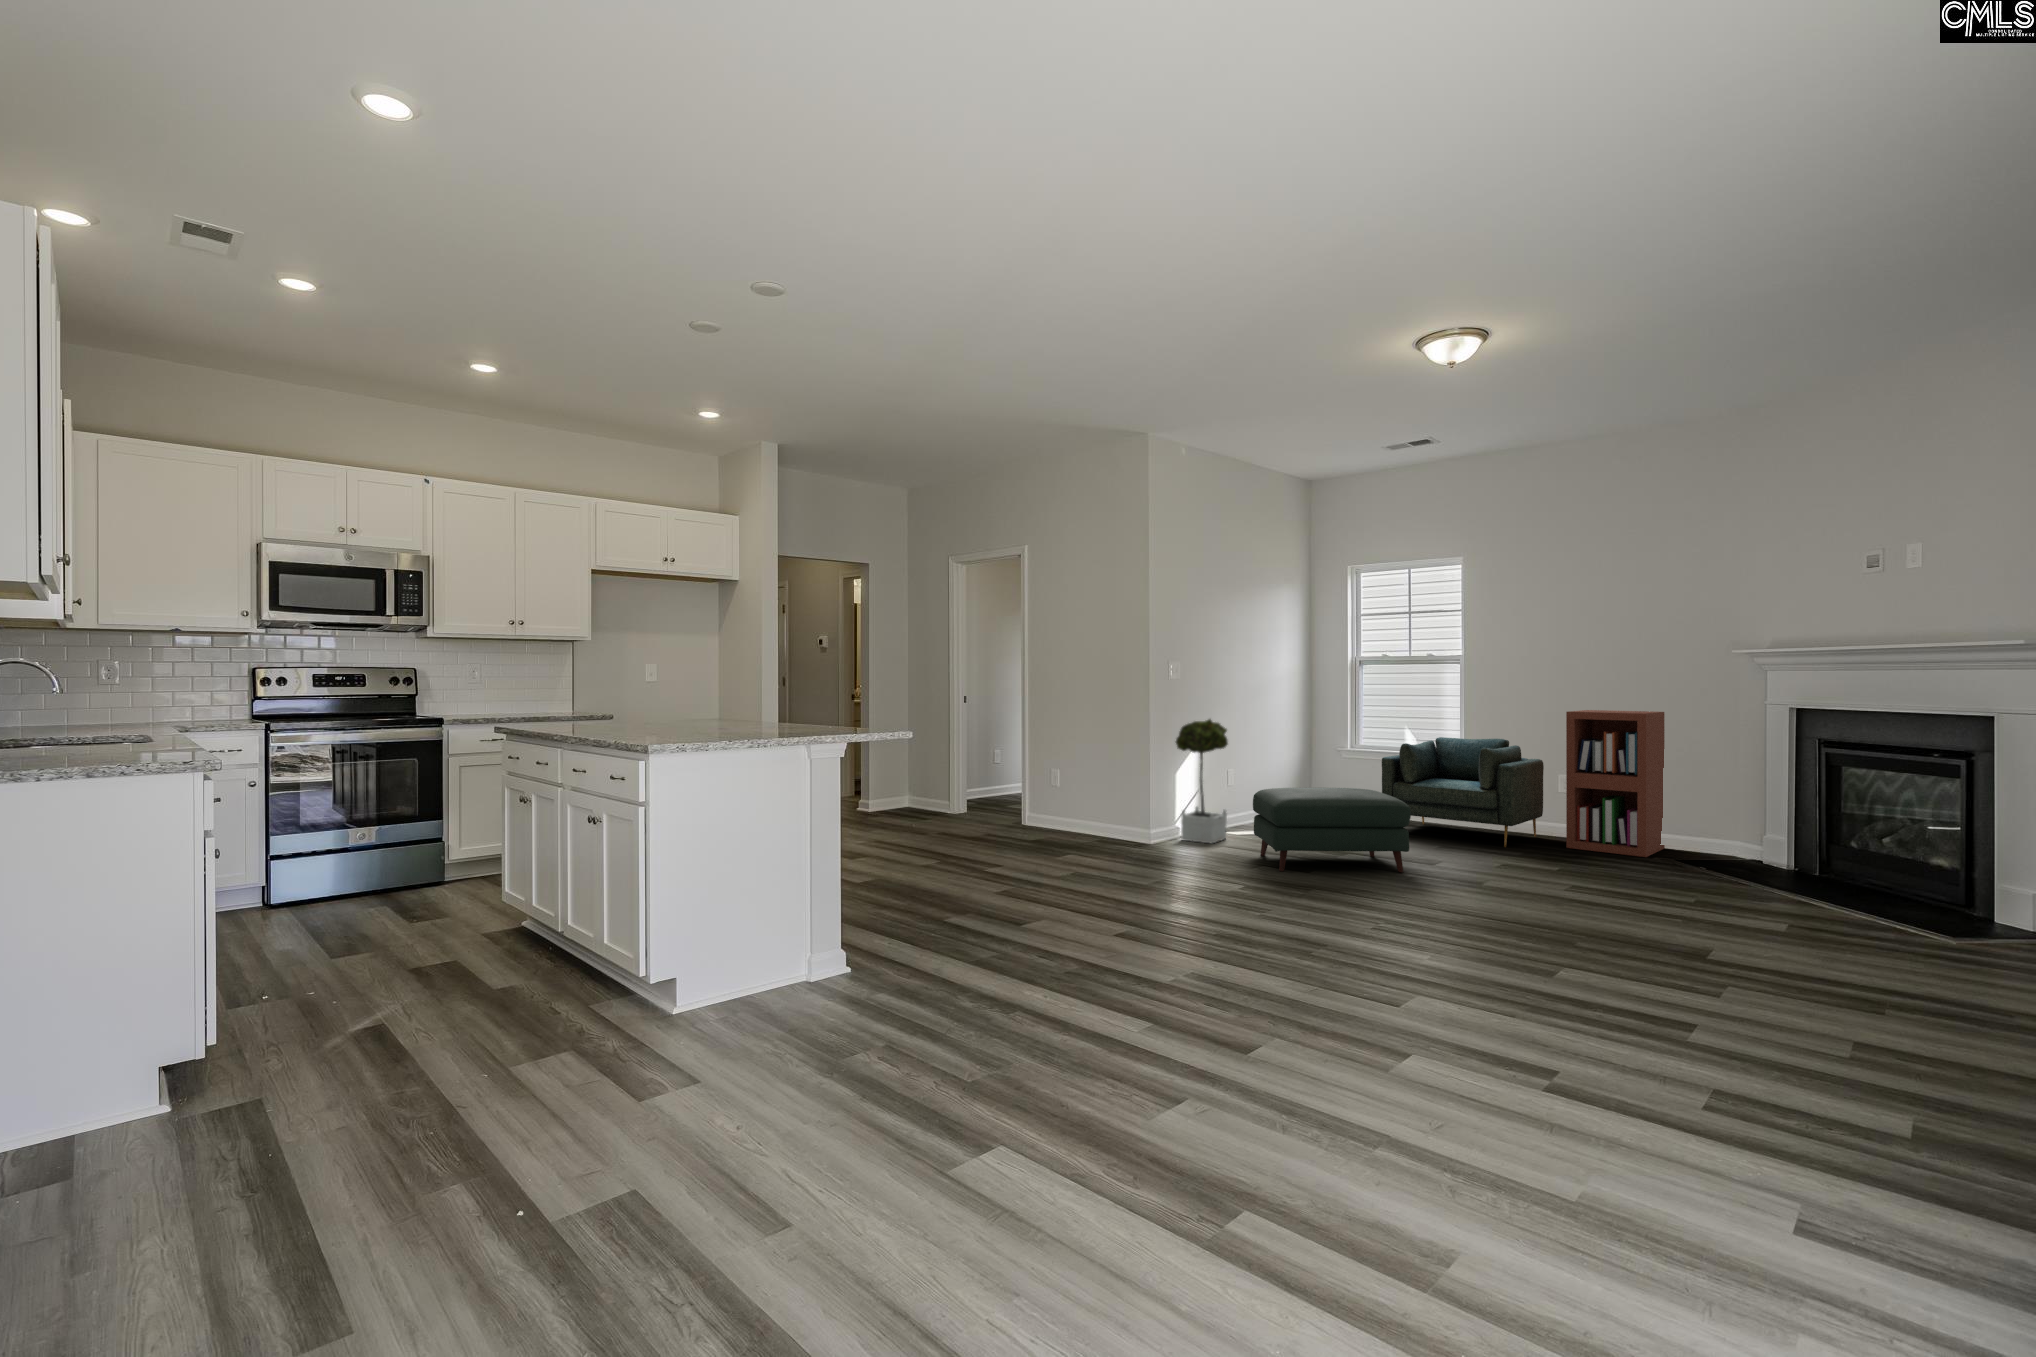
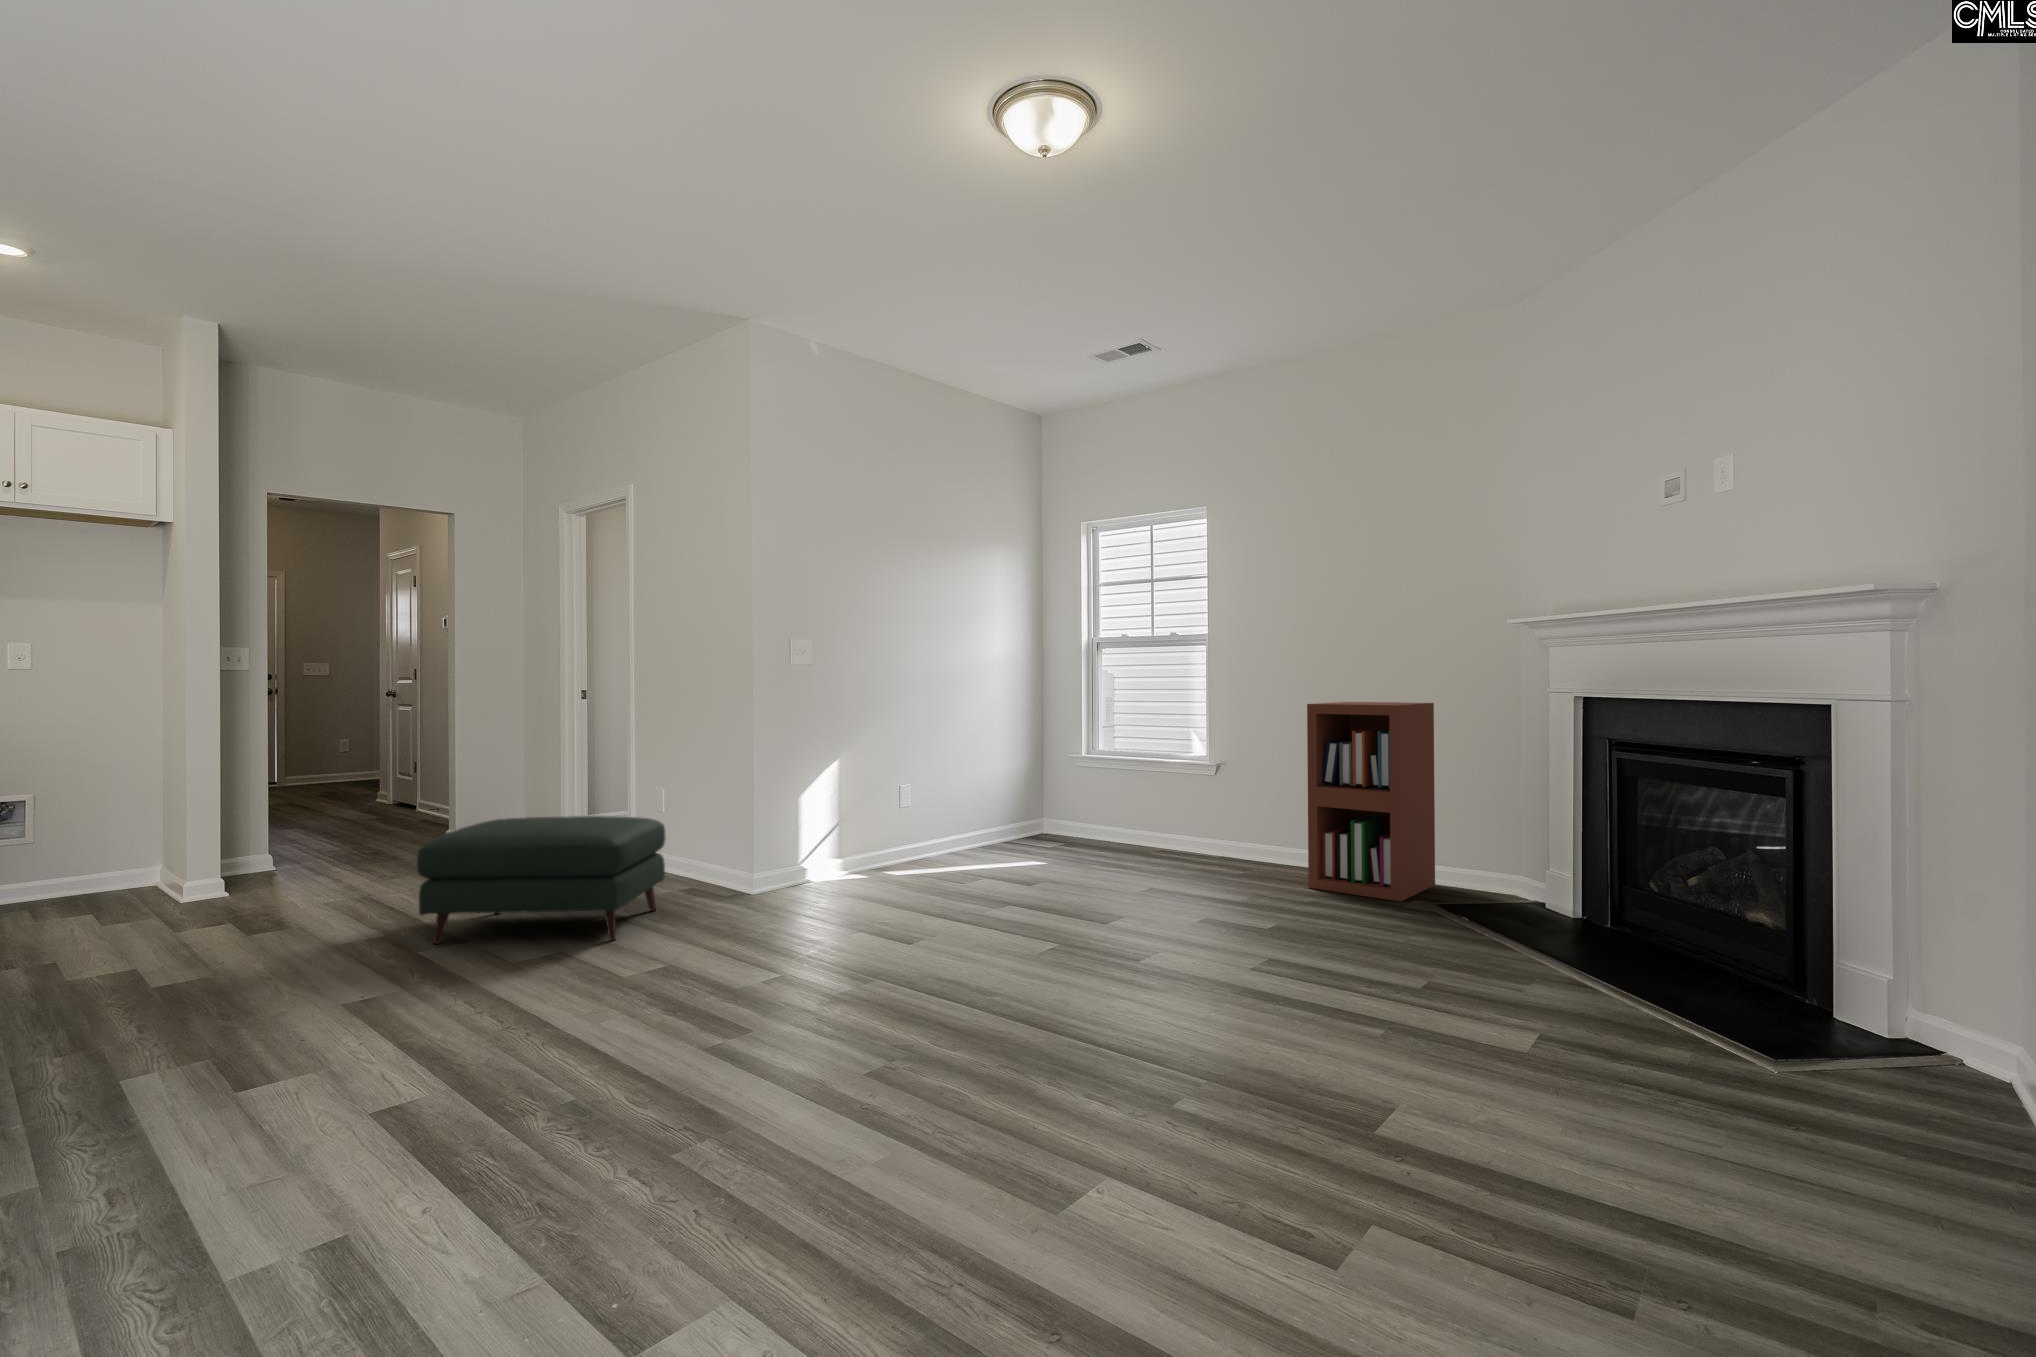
potted tree: present [1176,719,1228,843] -> none [786,718,865,893]
armchair: present [1382,737,1544,847] -> none [1089,740,1292,889]
ottoman: present [1253,787,1411,872] -> present [417,816,665,944]

